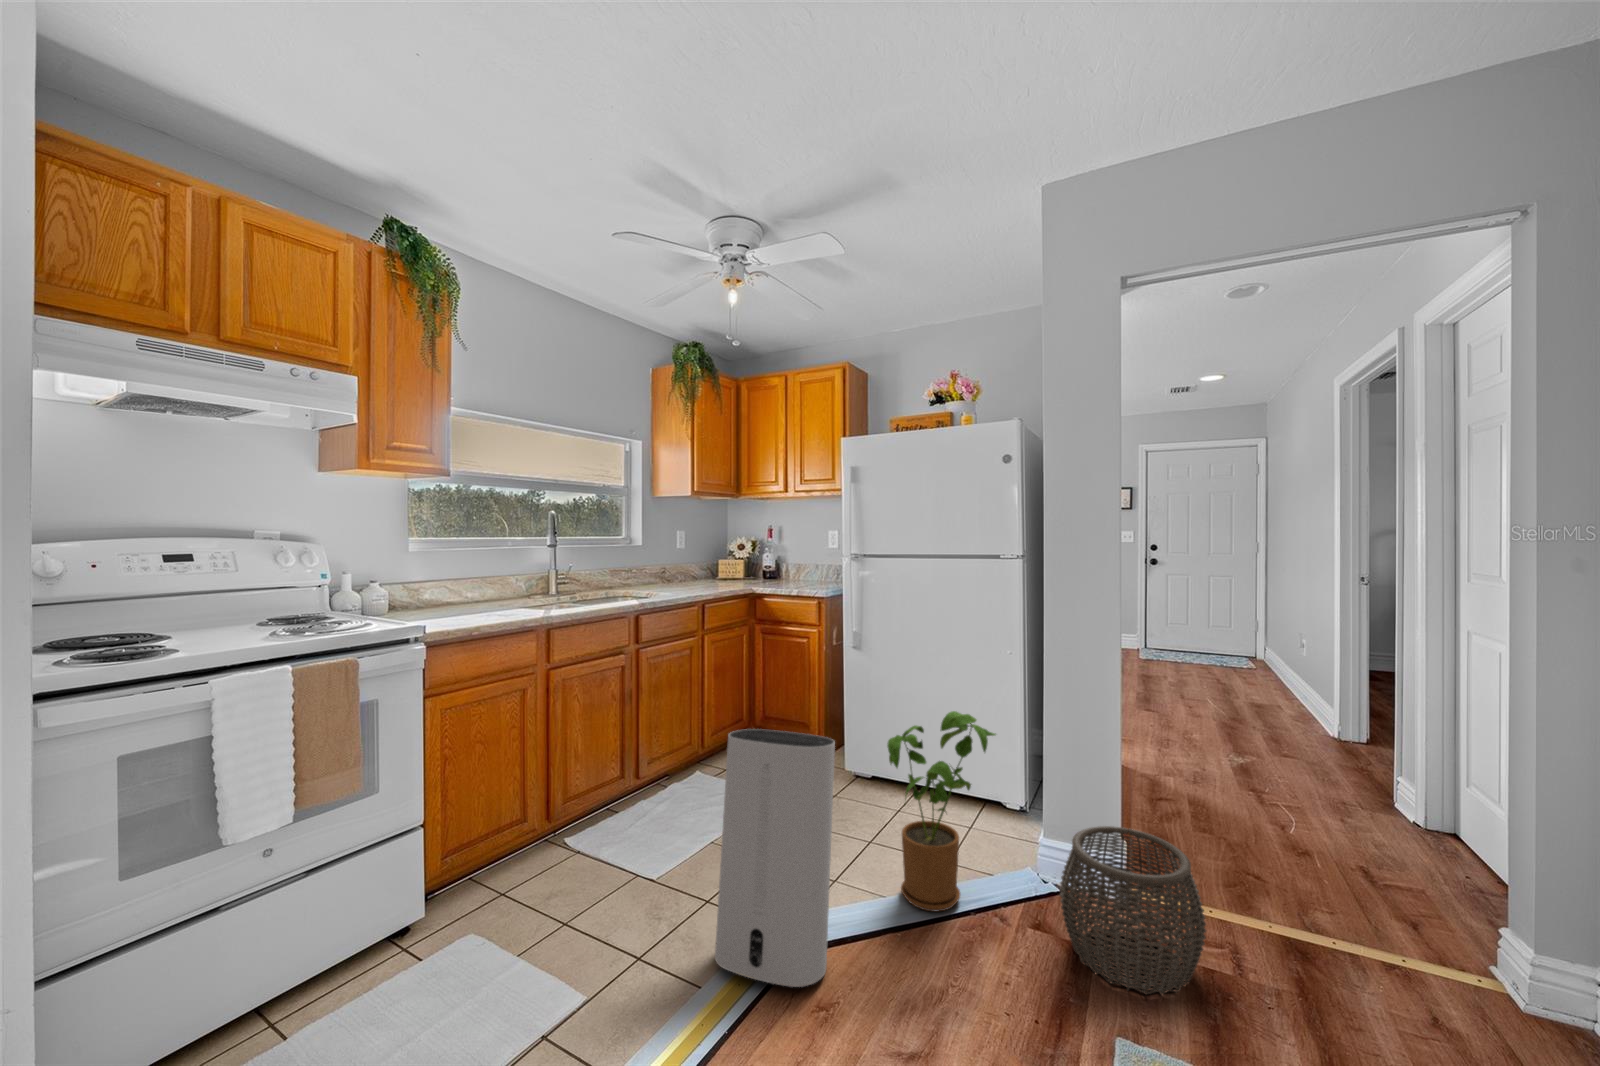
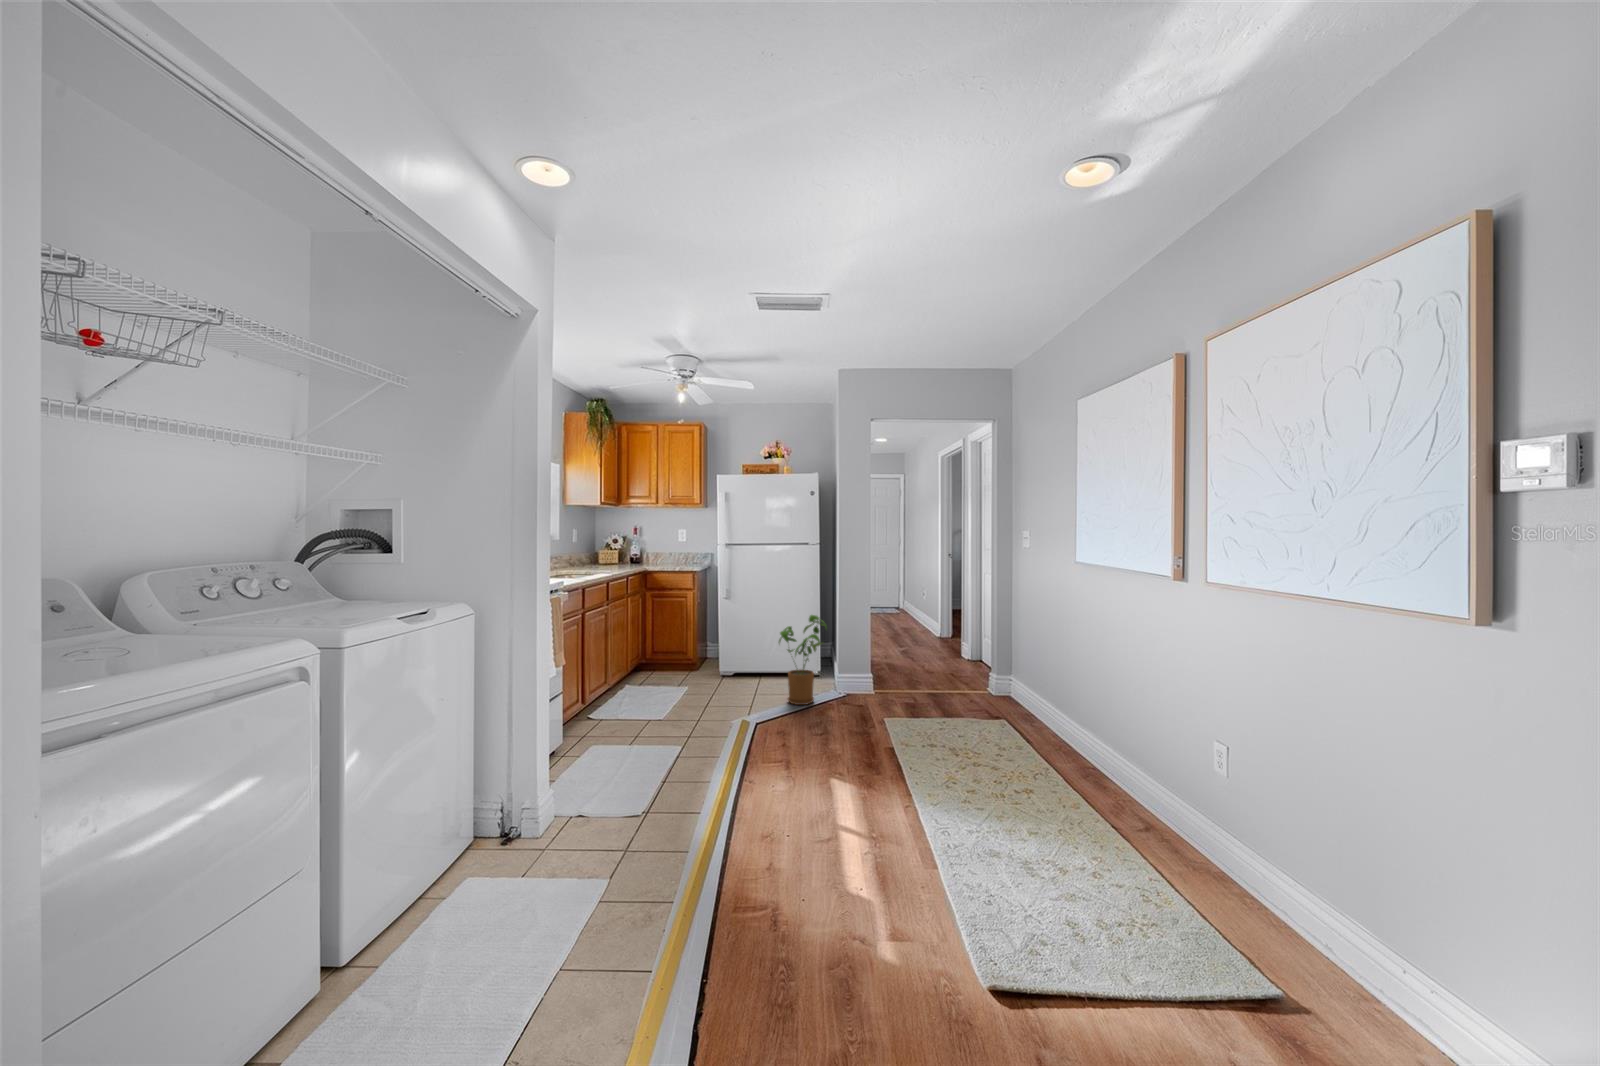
air purifier: present [715,729,835,987] -> none [729,625,780,726]
woven basket: present [1060,826,1206,995] -> none [858,655,910,708]

